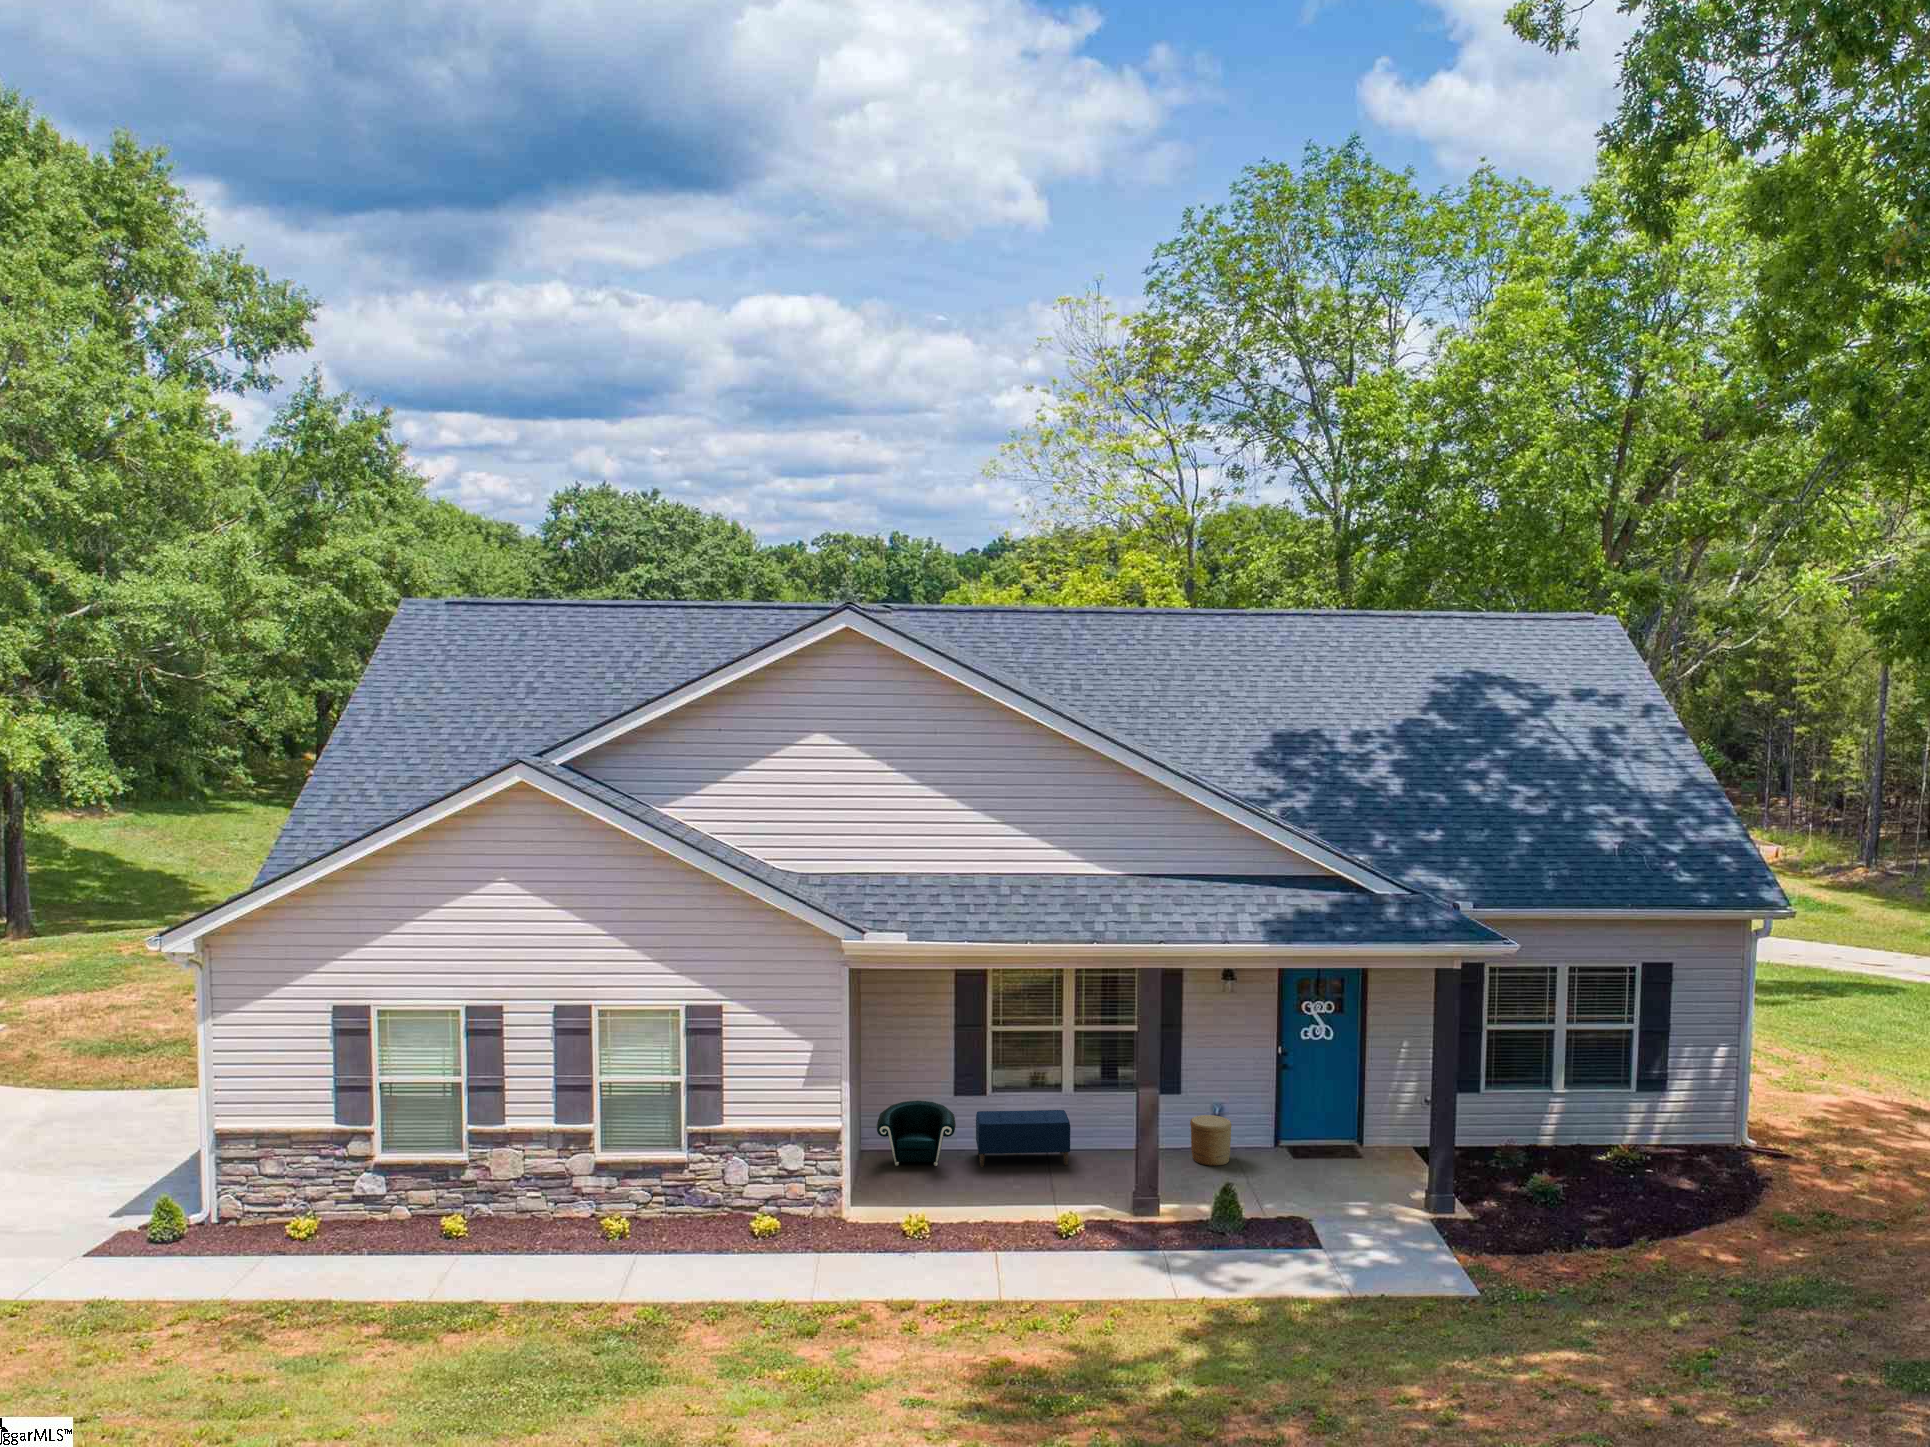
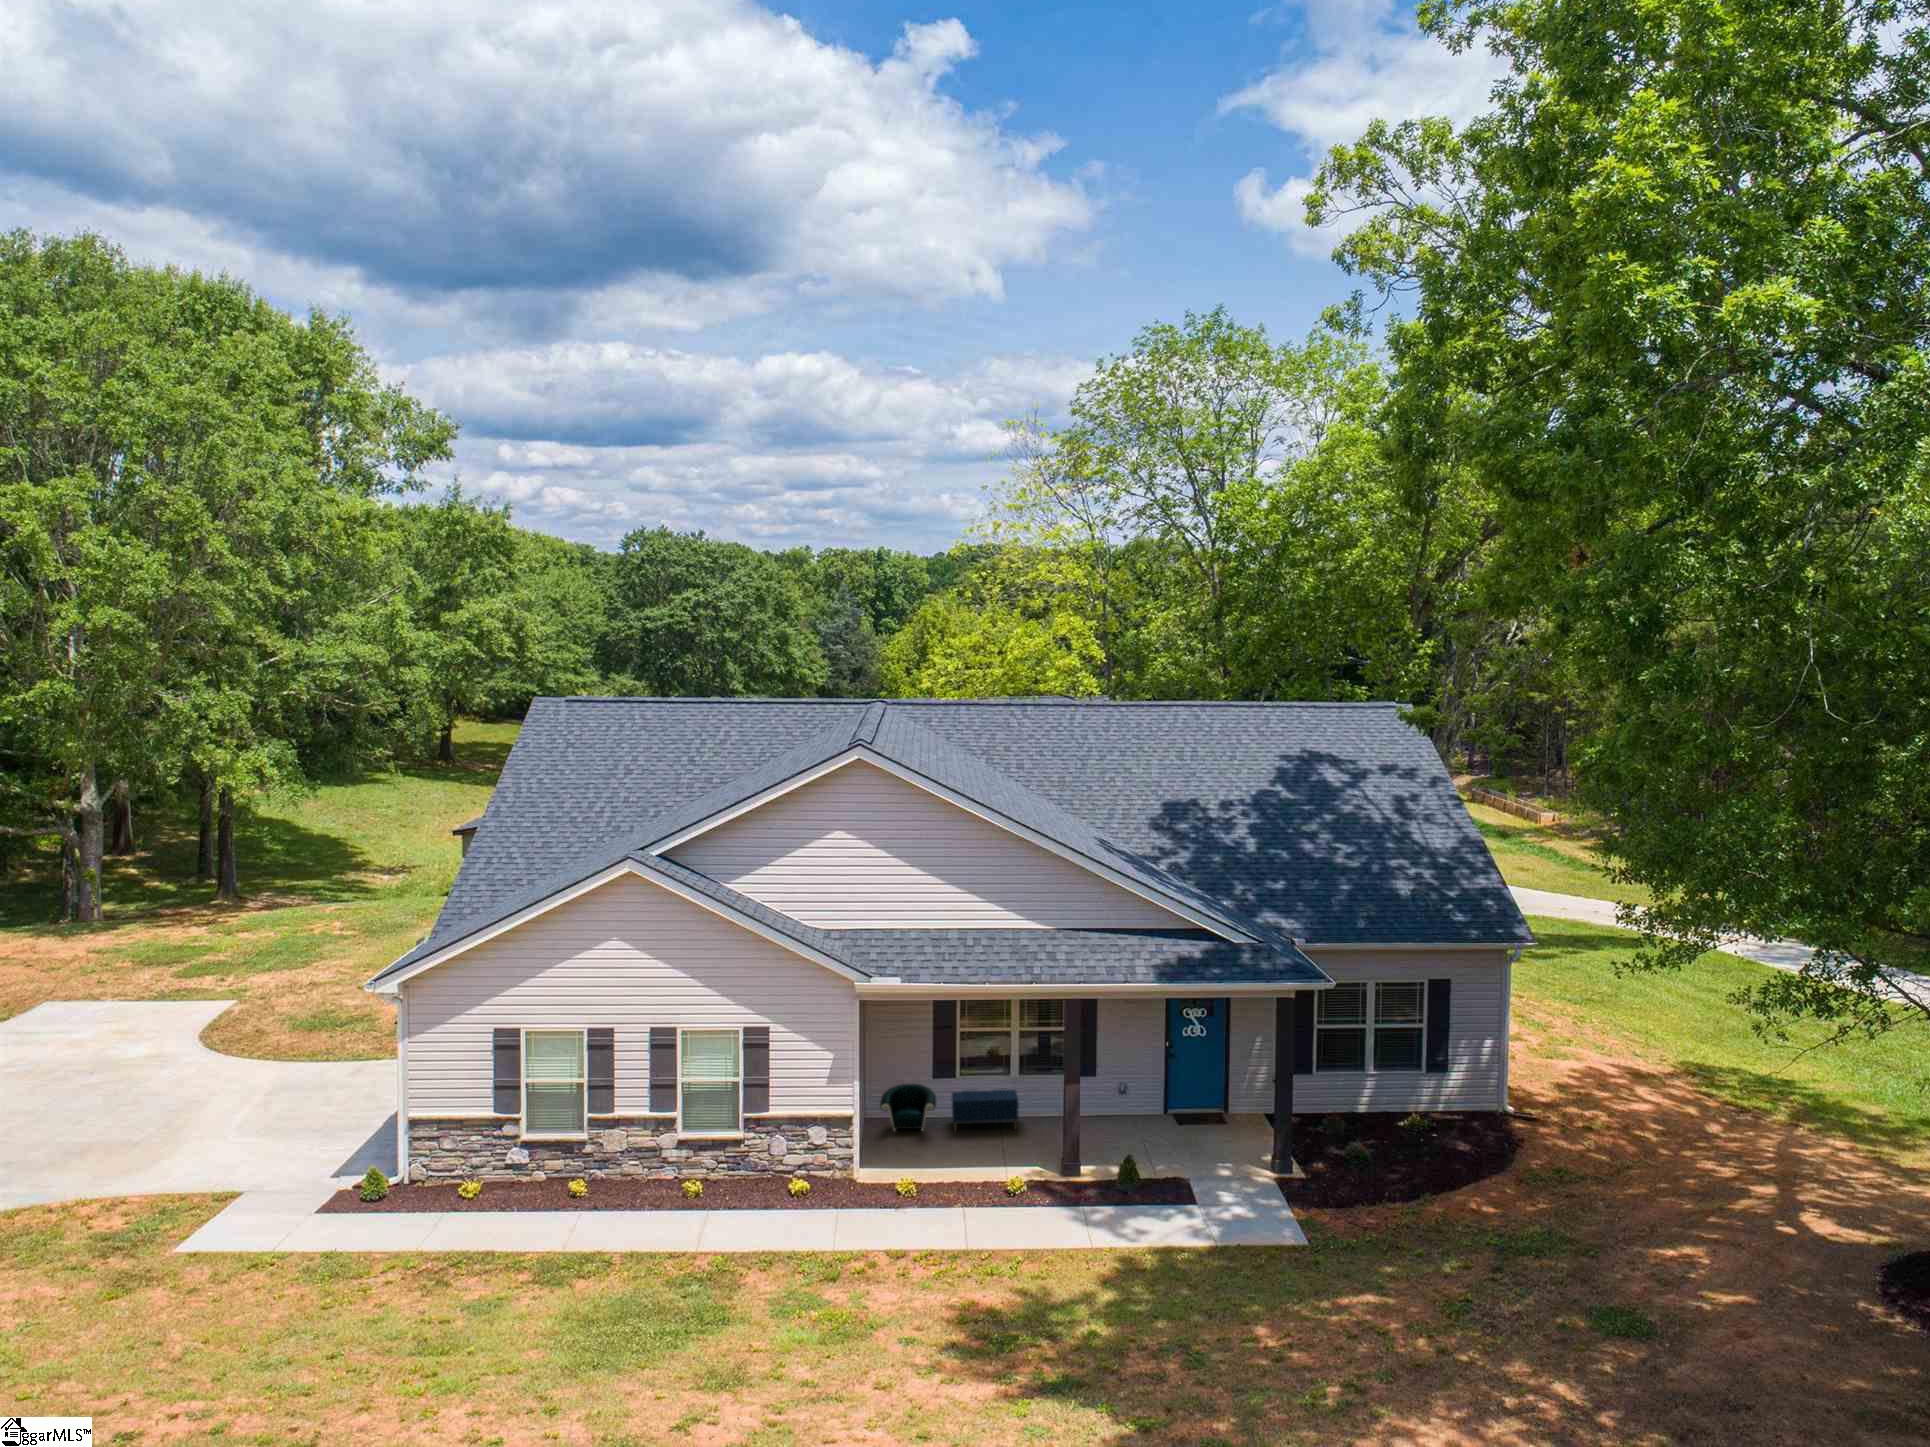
woven basket: present [1190,1115,1231,1166] -> none [1105,1091,1134,1129]

